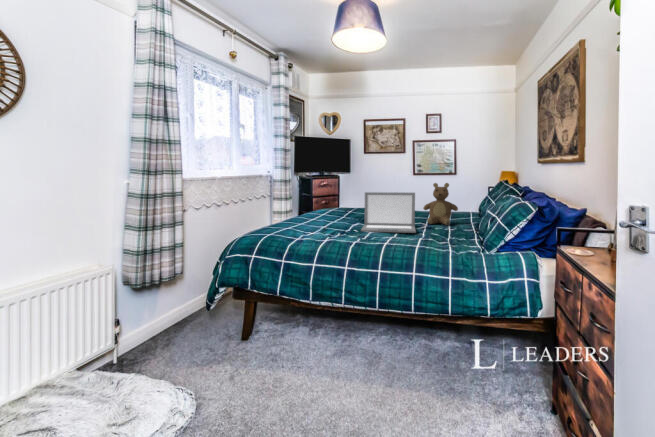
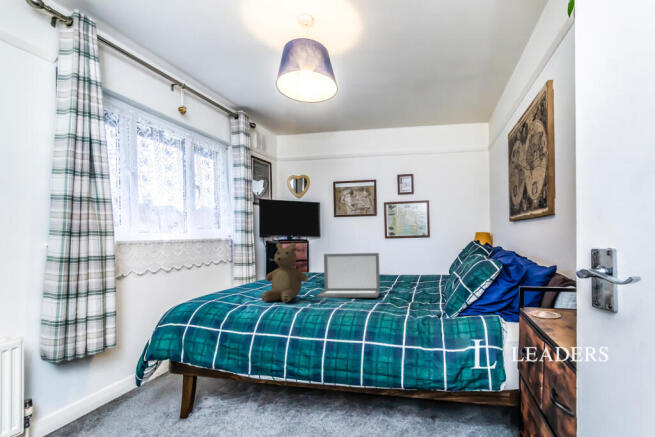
teddy bear: present [423,183,458,225] -> present [261,243,308,302]

